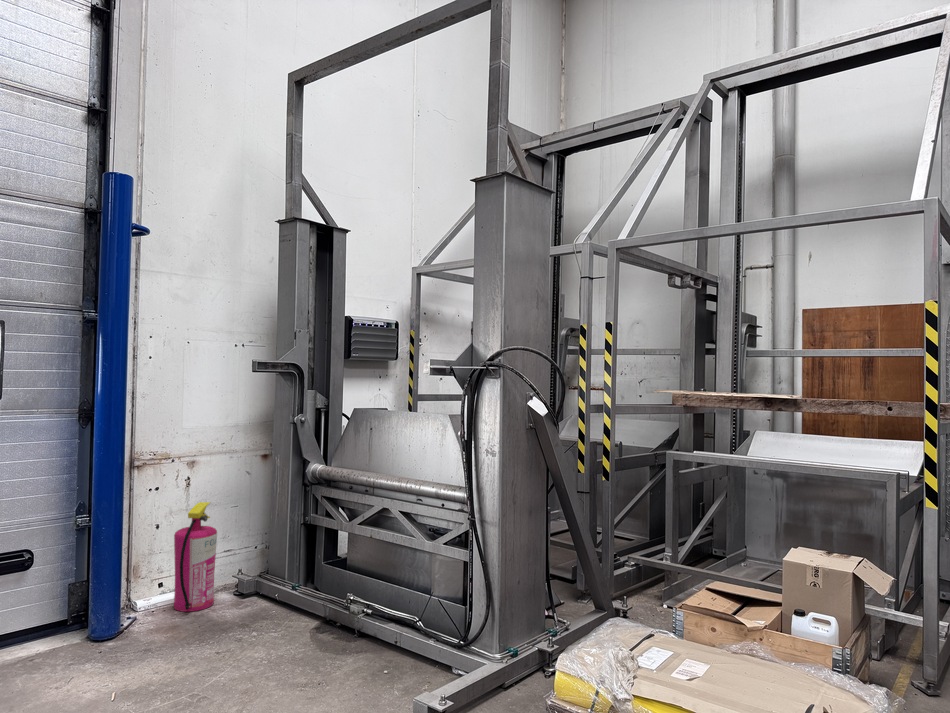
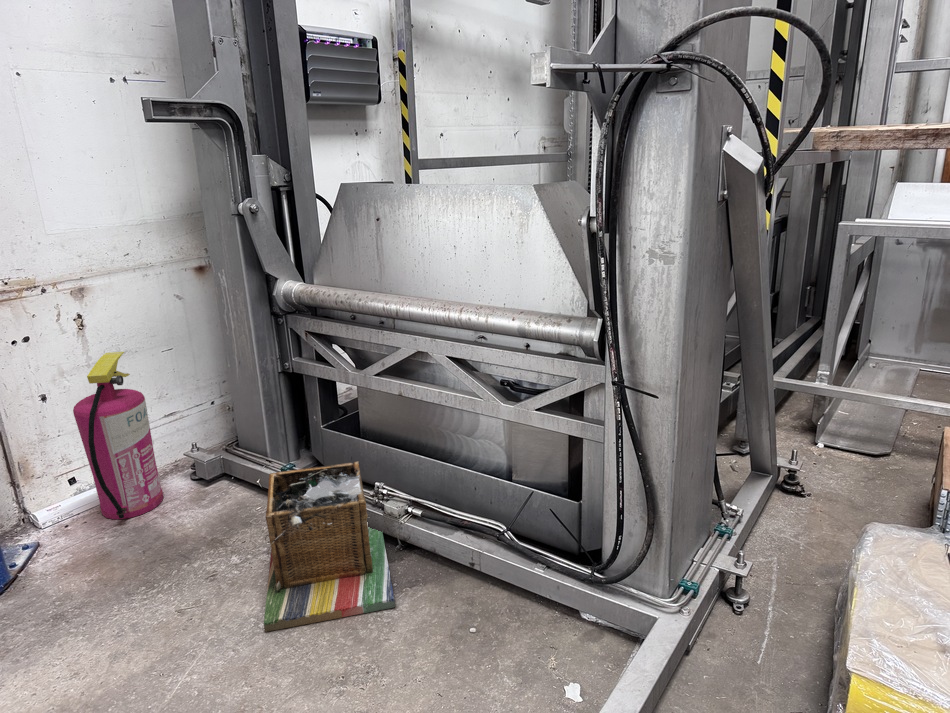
laundry basket: none [266,576,349,666] -> present [264,461,395,632]

